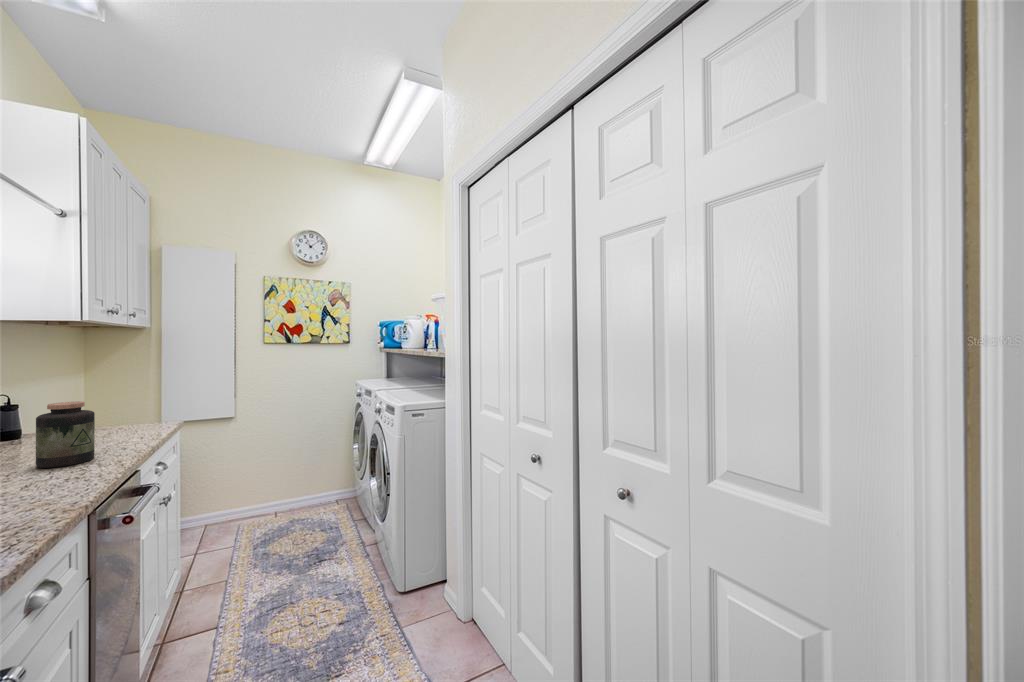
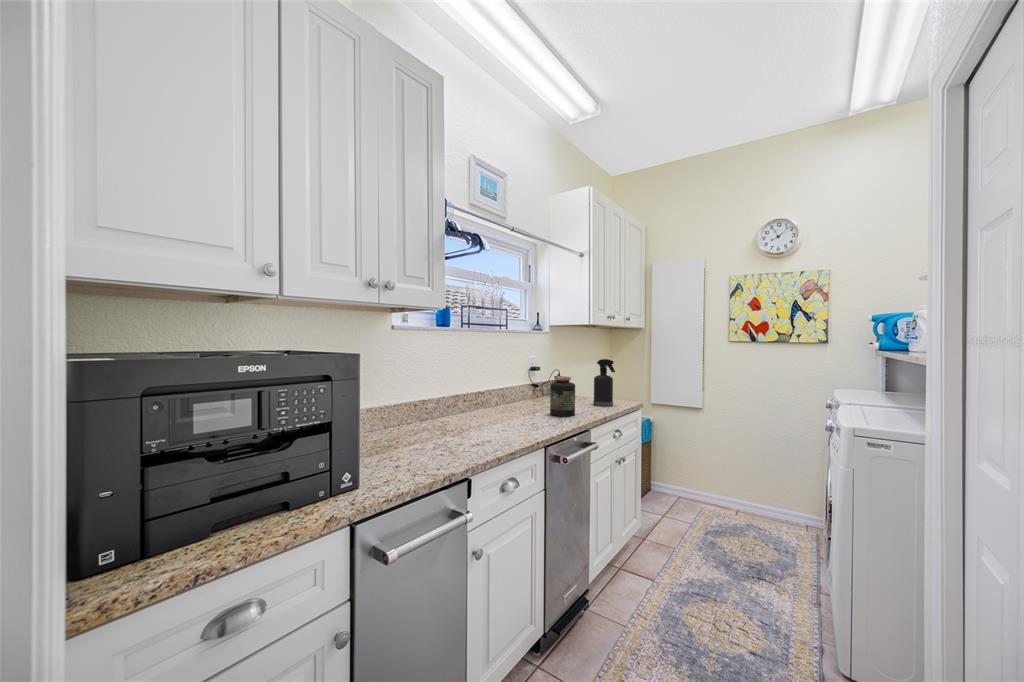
spray bottle: none [105,370,148,438] -> present [593,359,615,406]

